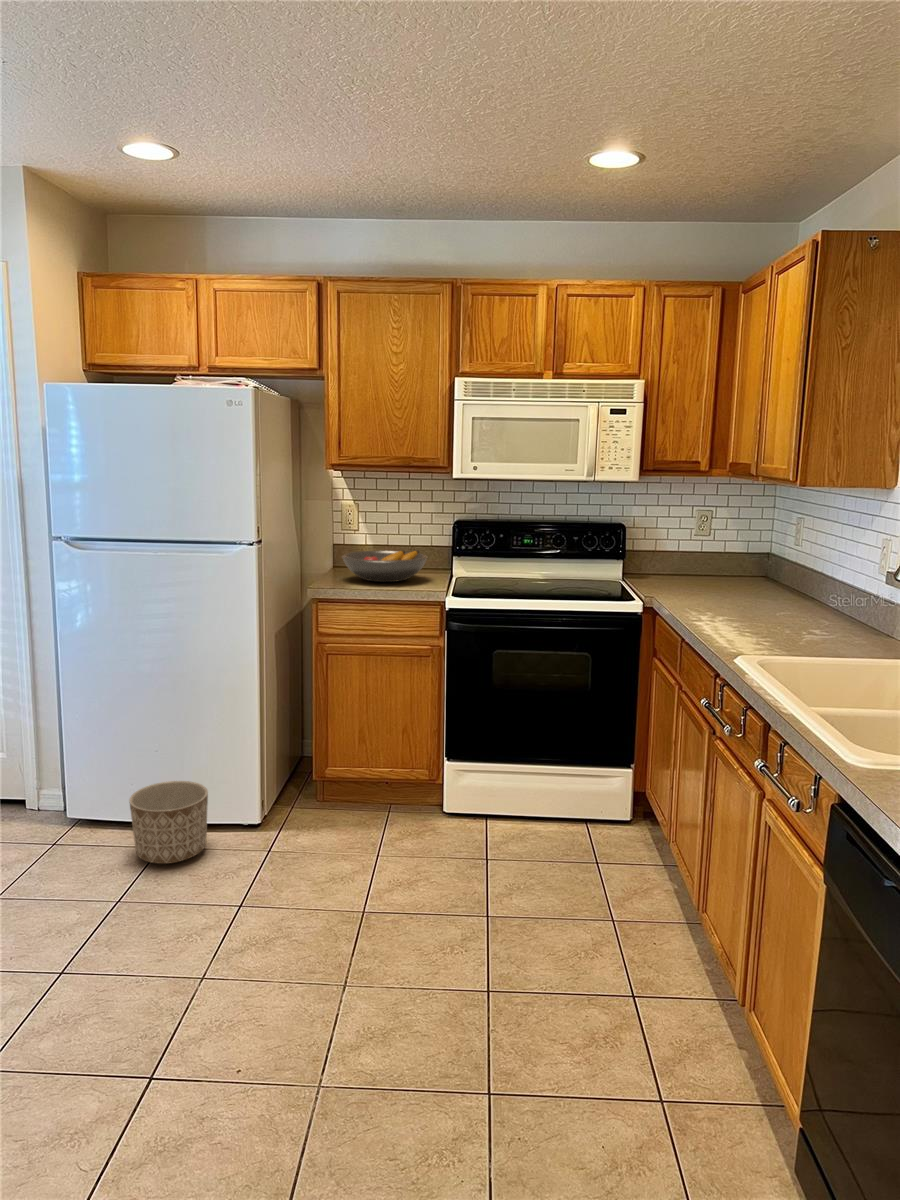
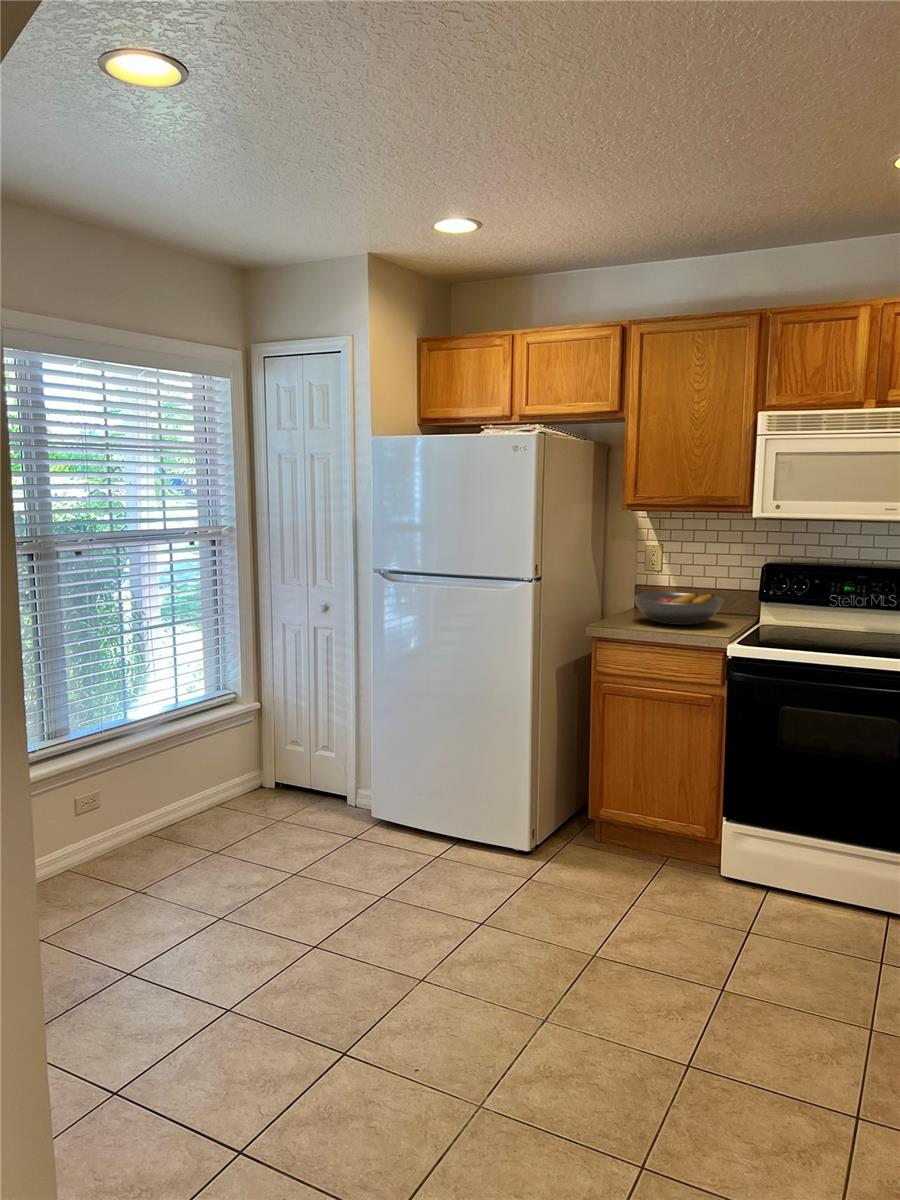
planter: present [129,781,208,864] -> none [410,794,479,869]

